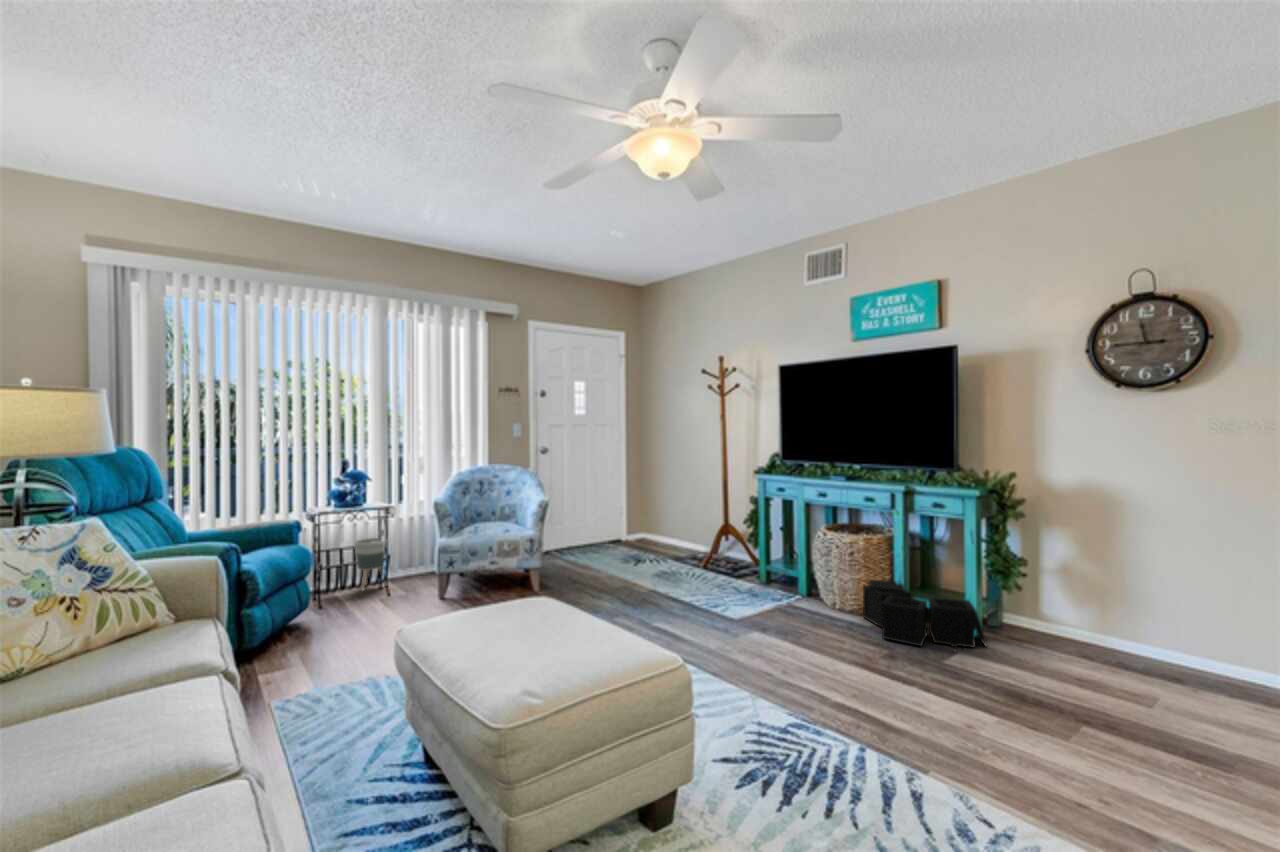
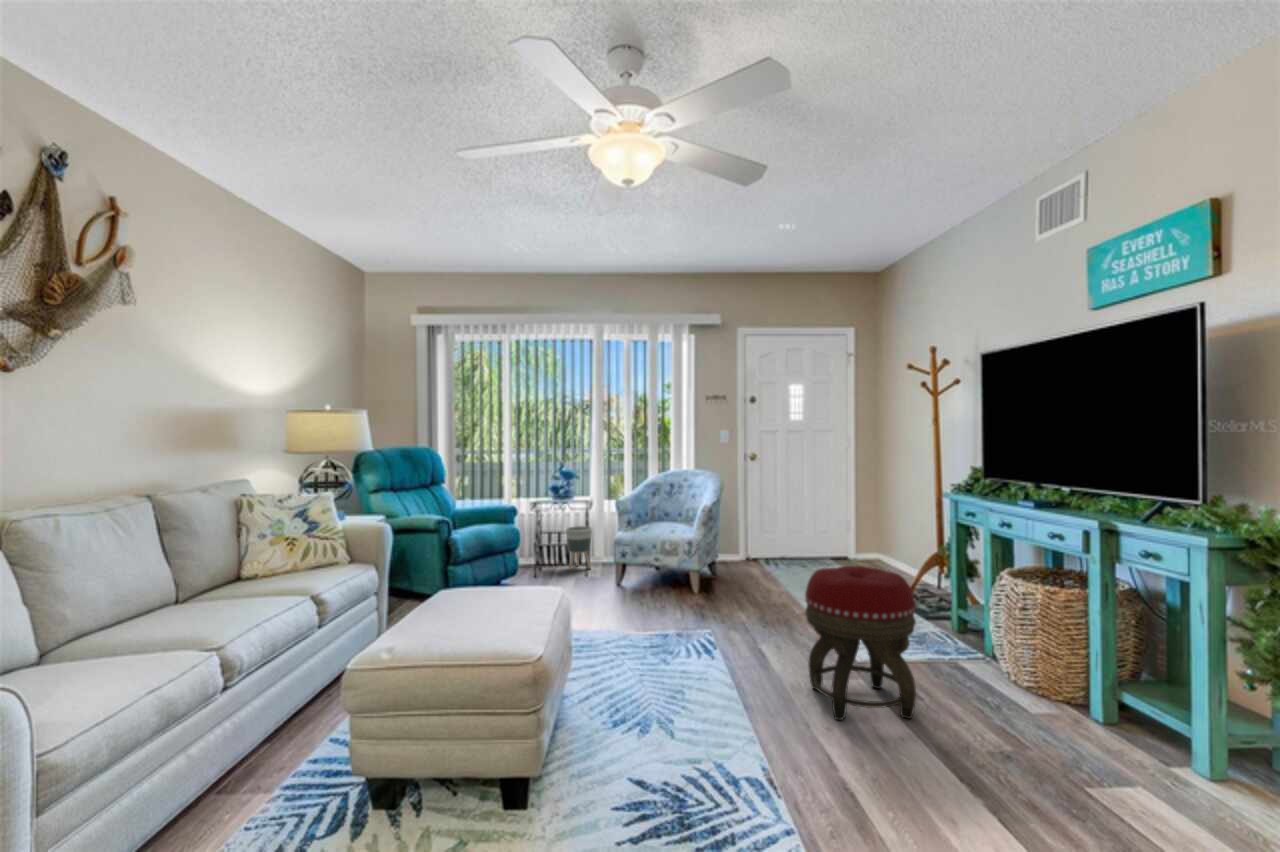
footstool: none [737,532,828,659] -> present [805,566,916,720]
storage bin: present [863,579,987,651] -> none [1004,657,1199,799]

